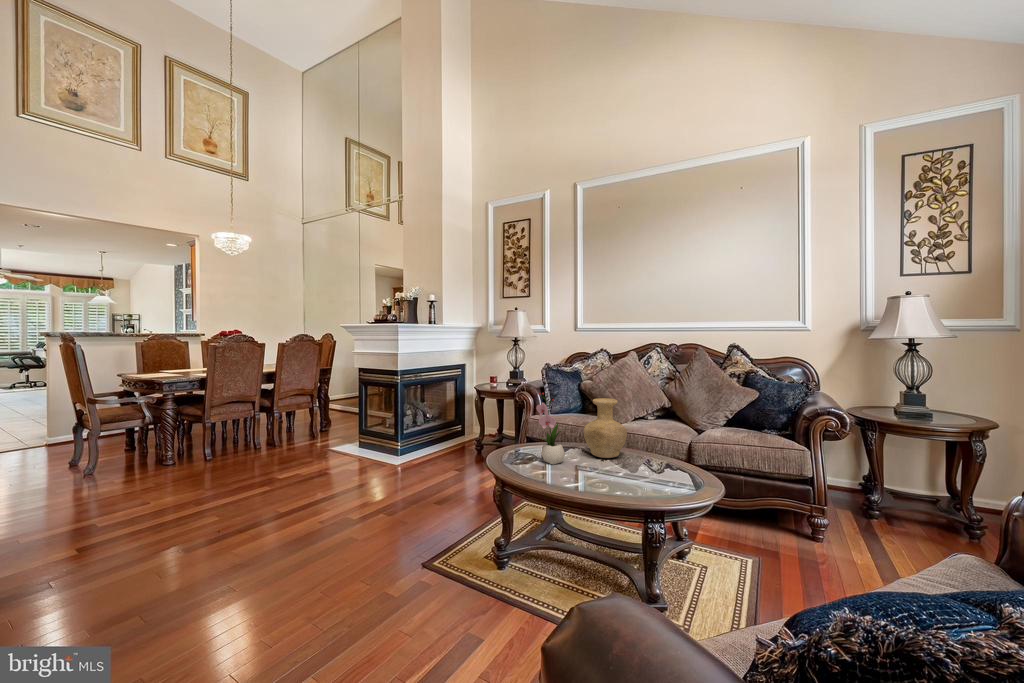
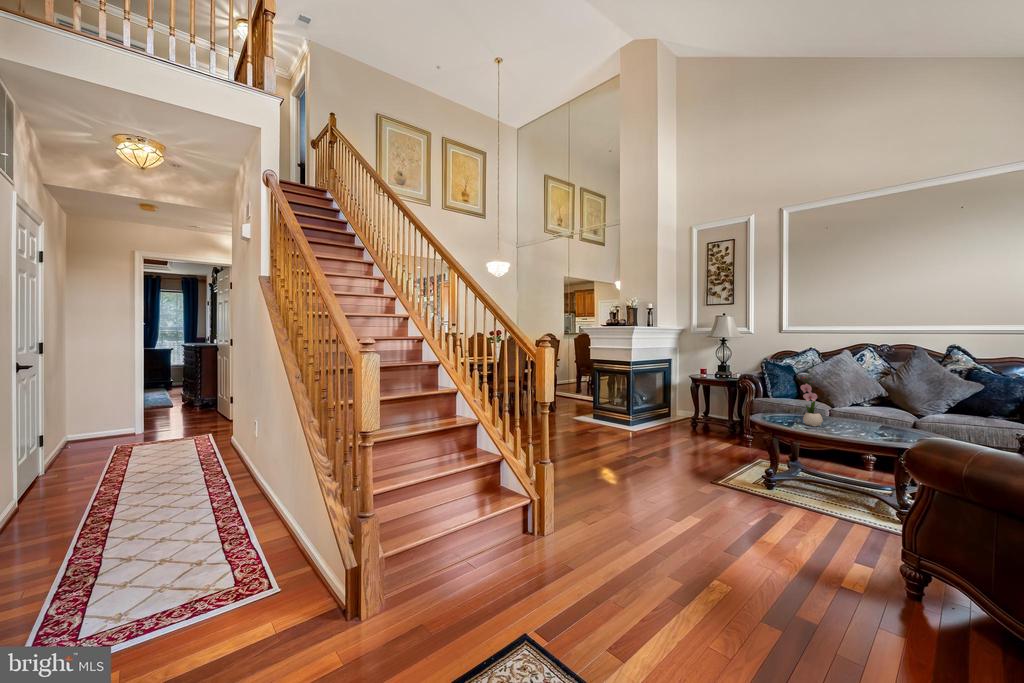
vase: present [584,398,627,458] -> none [832,383,871,426]

